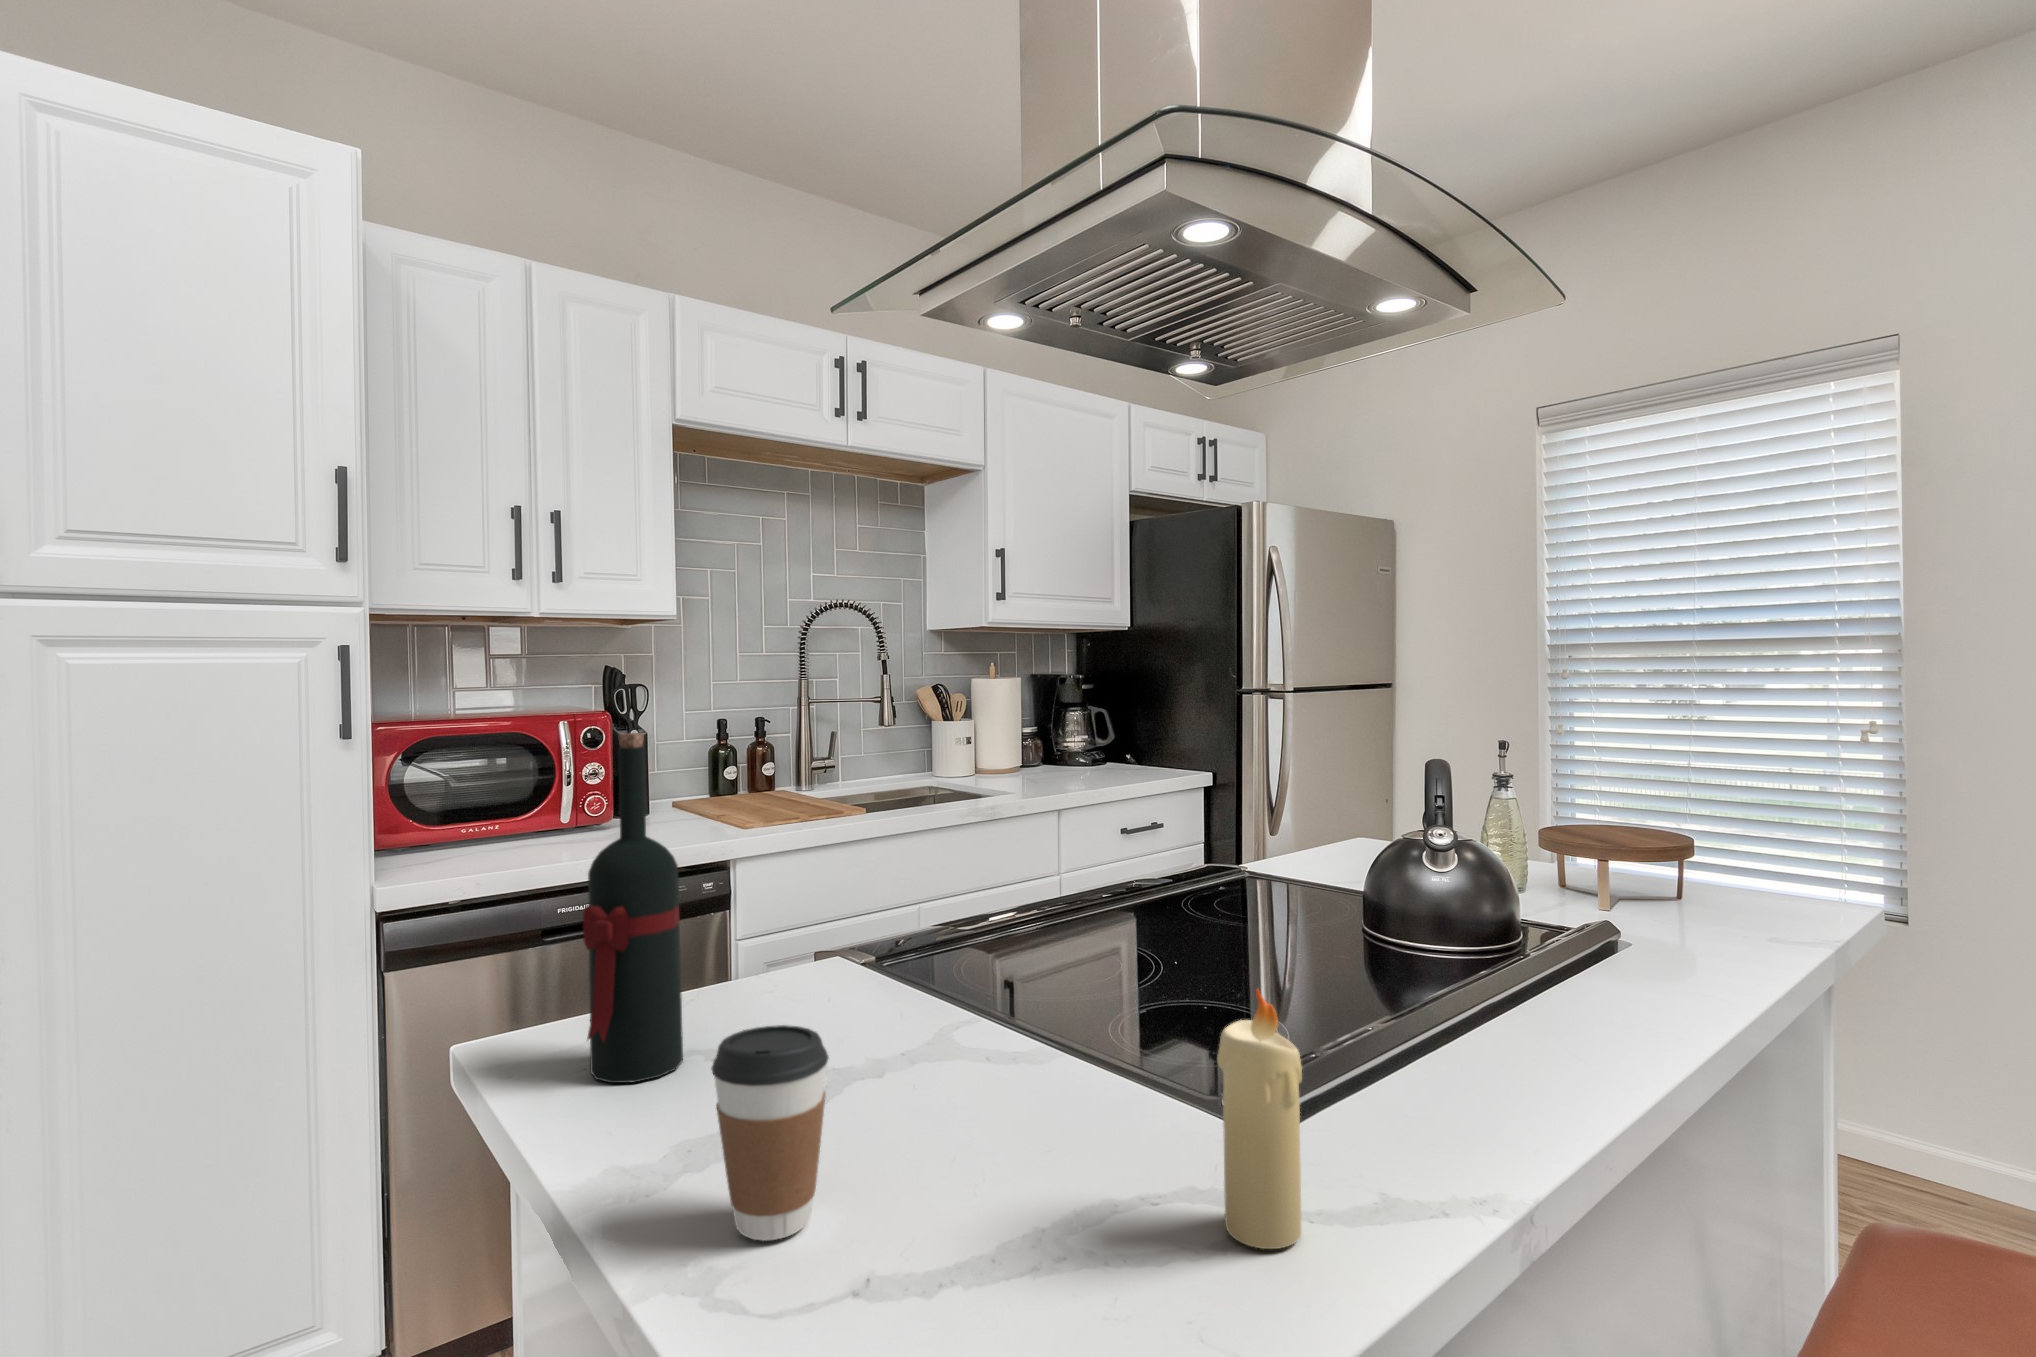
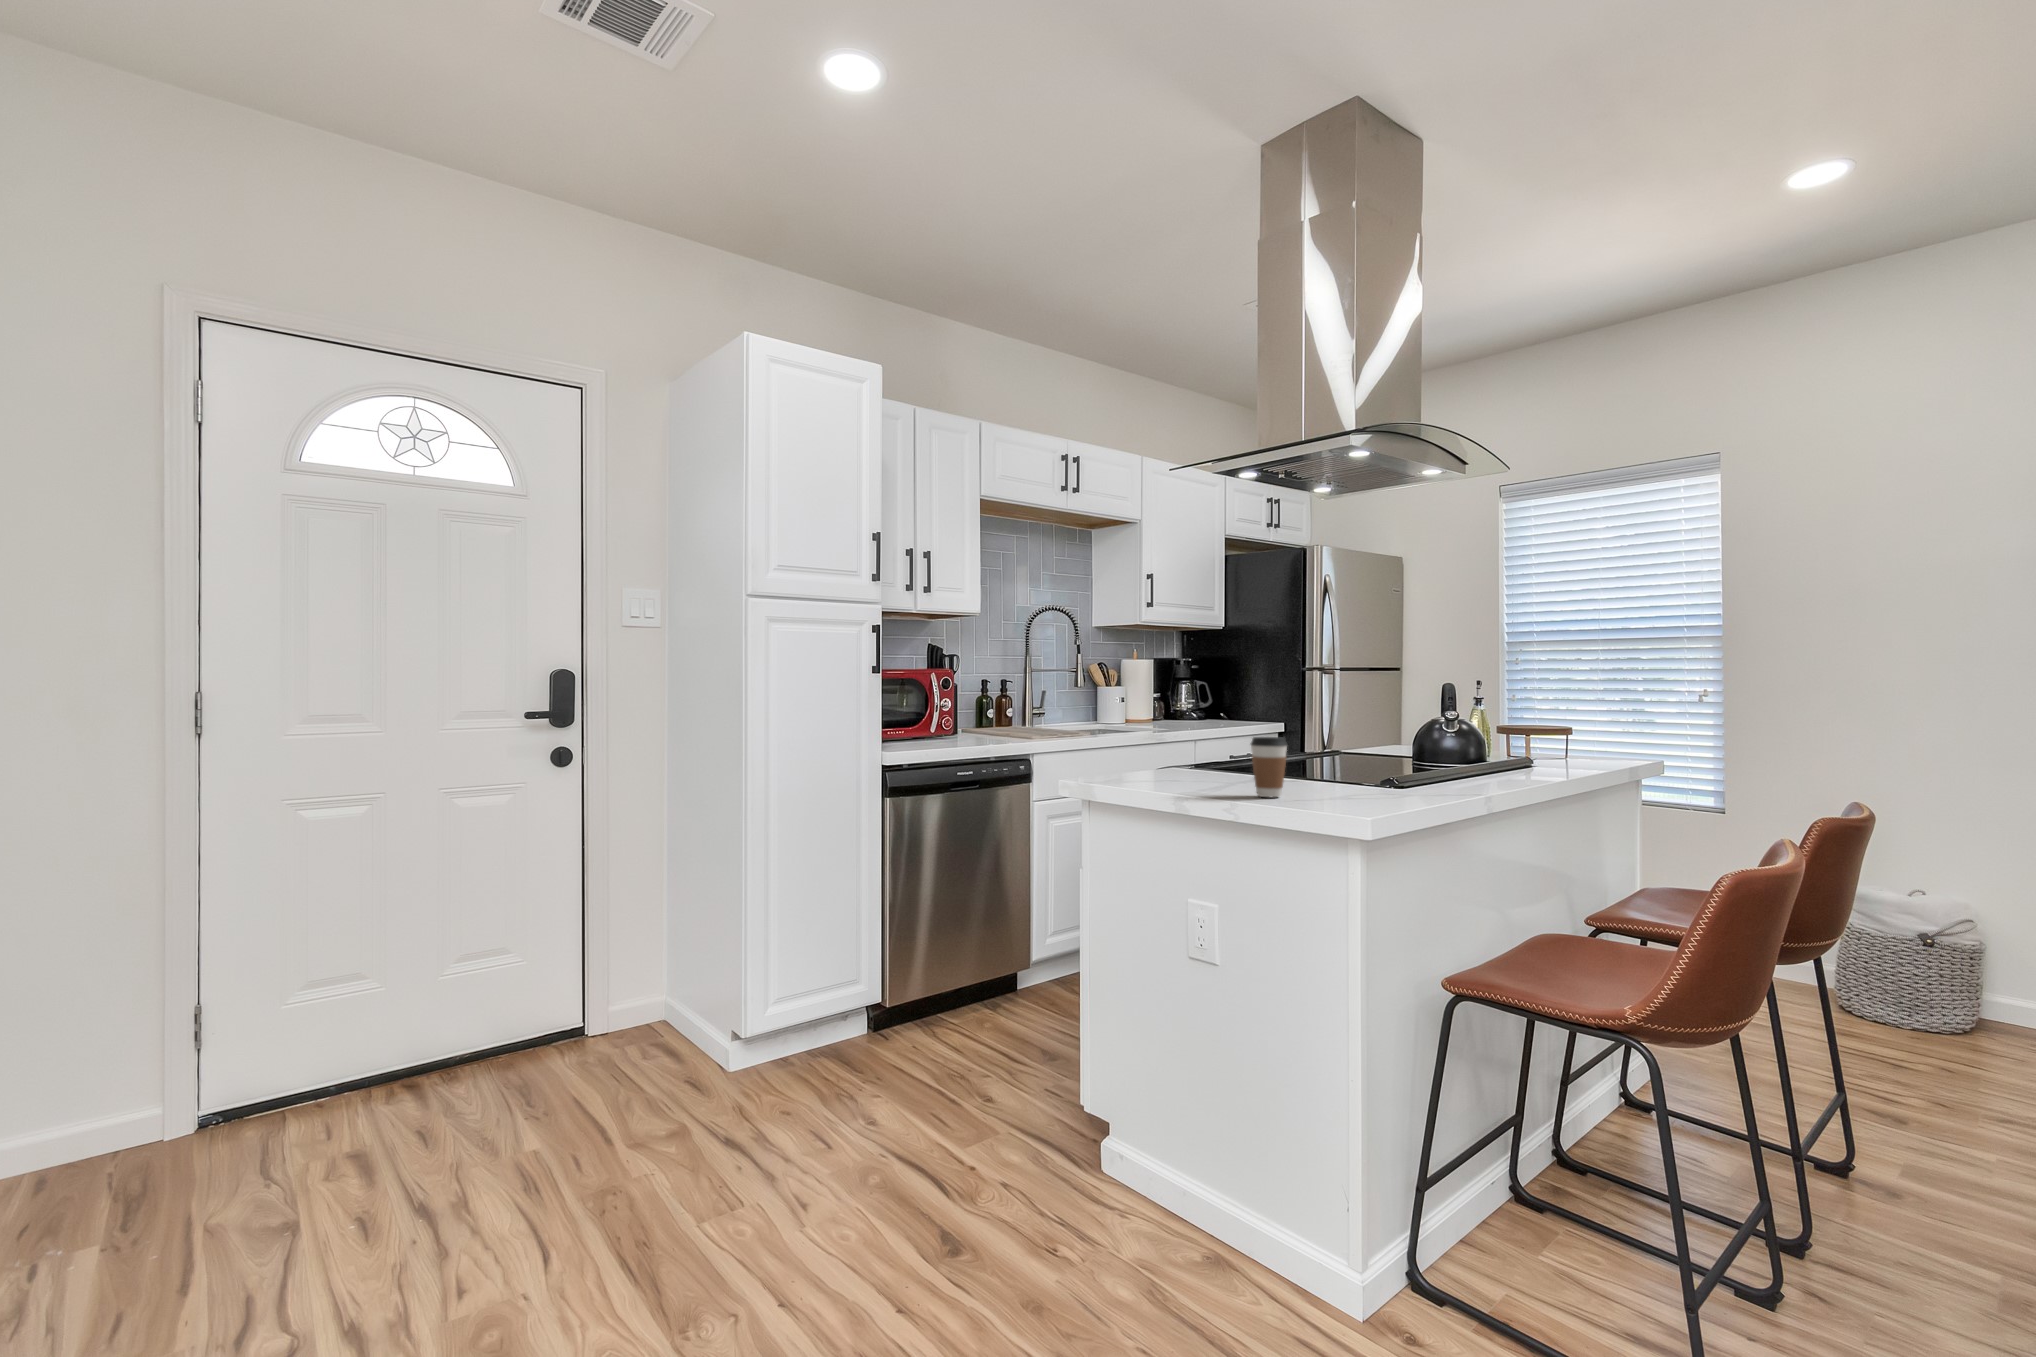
wine bottle: present [583,733,683,1083] -> none [1138,651,1173,784]
candle: present [1218,989,1302,1249] -> none [1413,720,1441,797]

